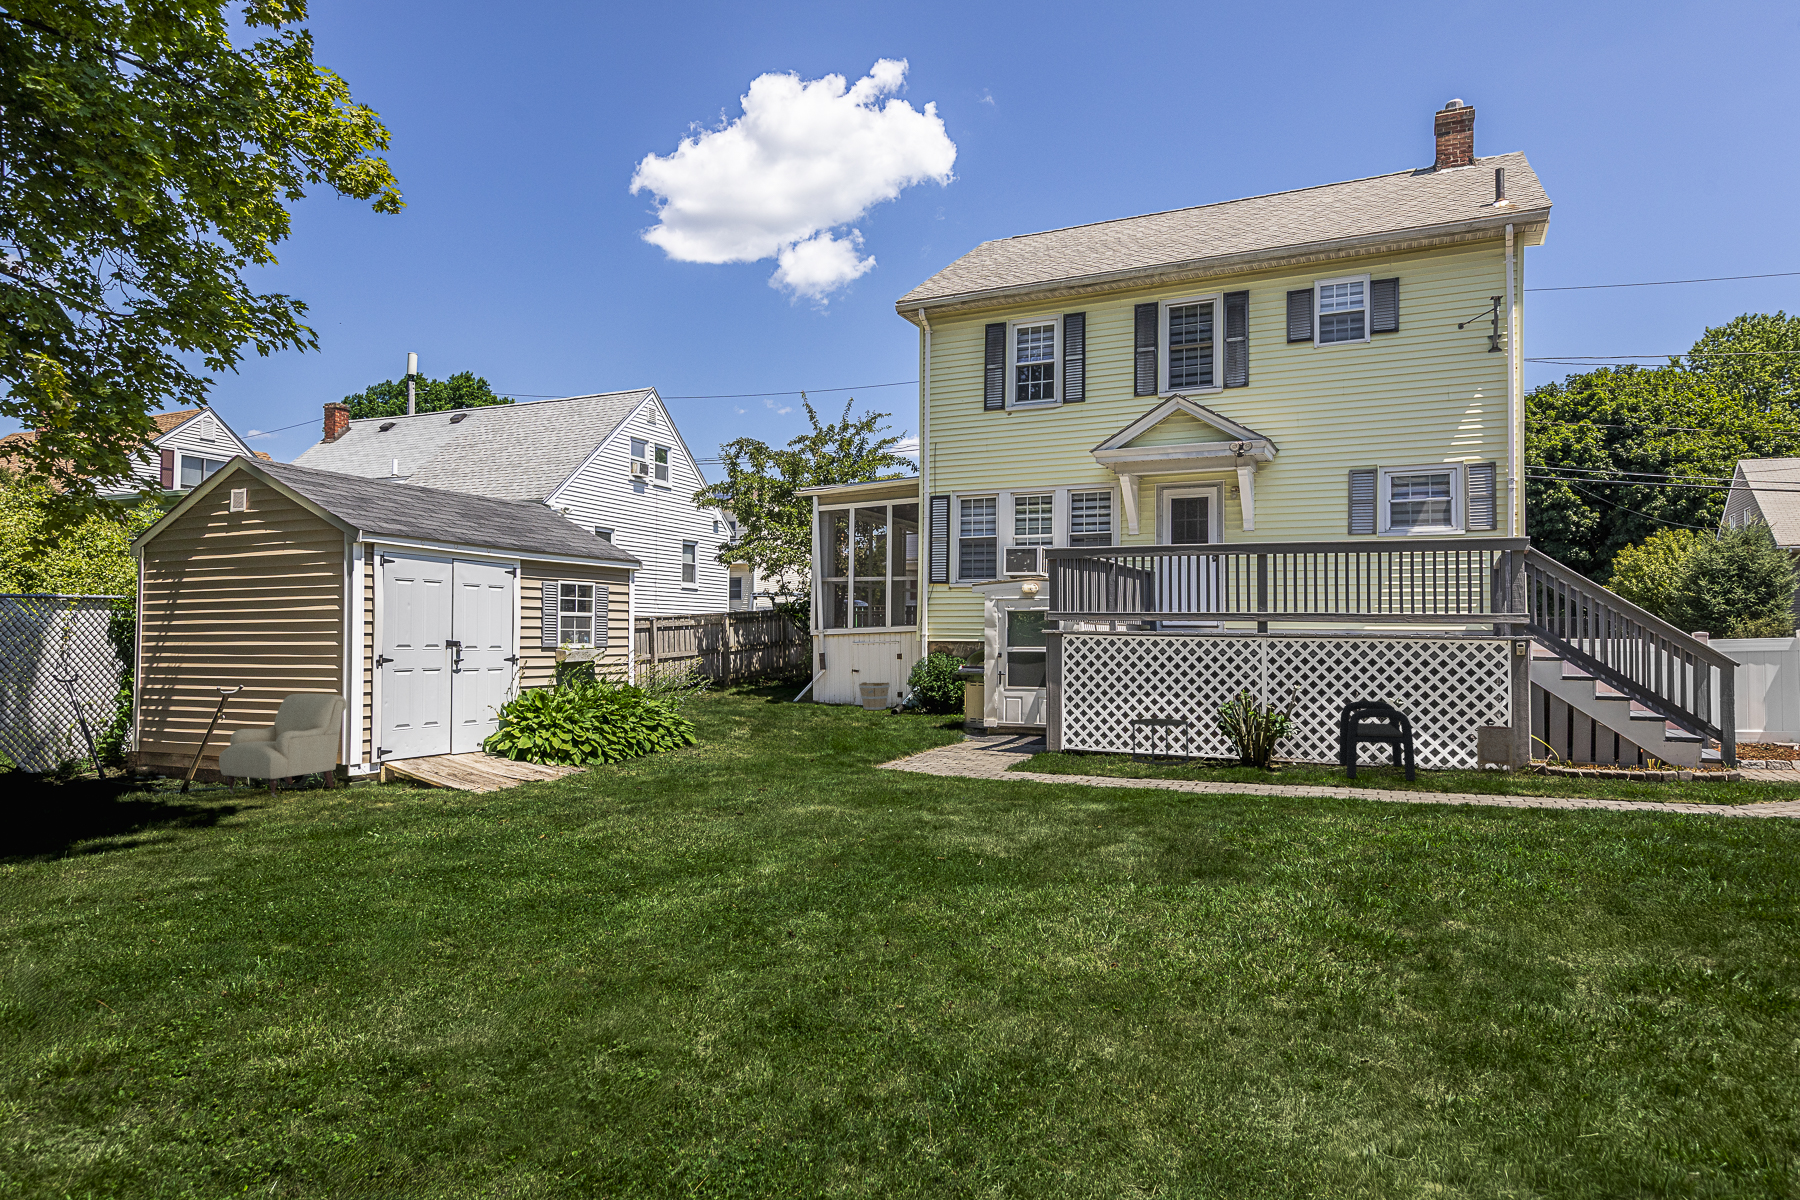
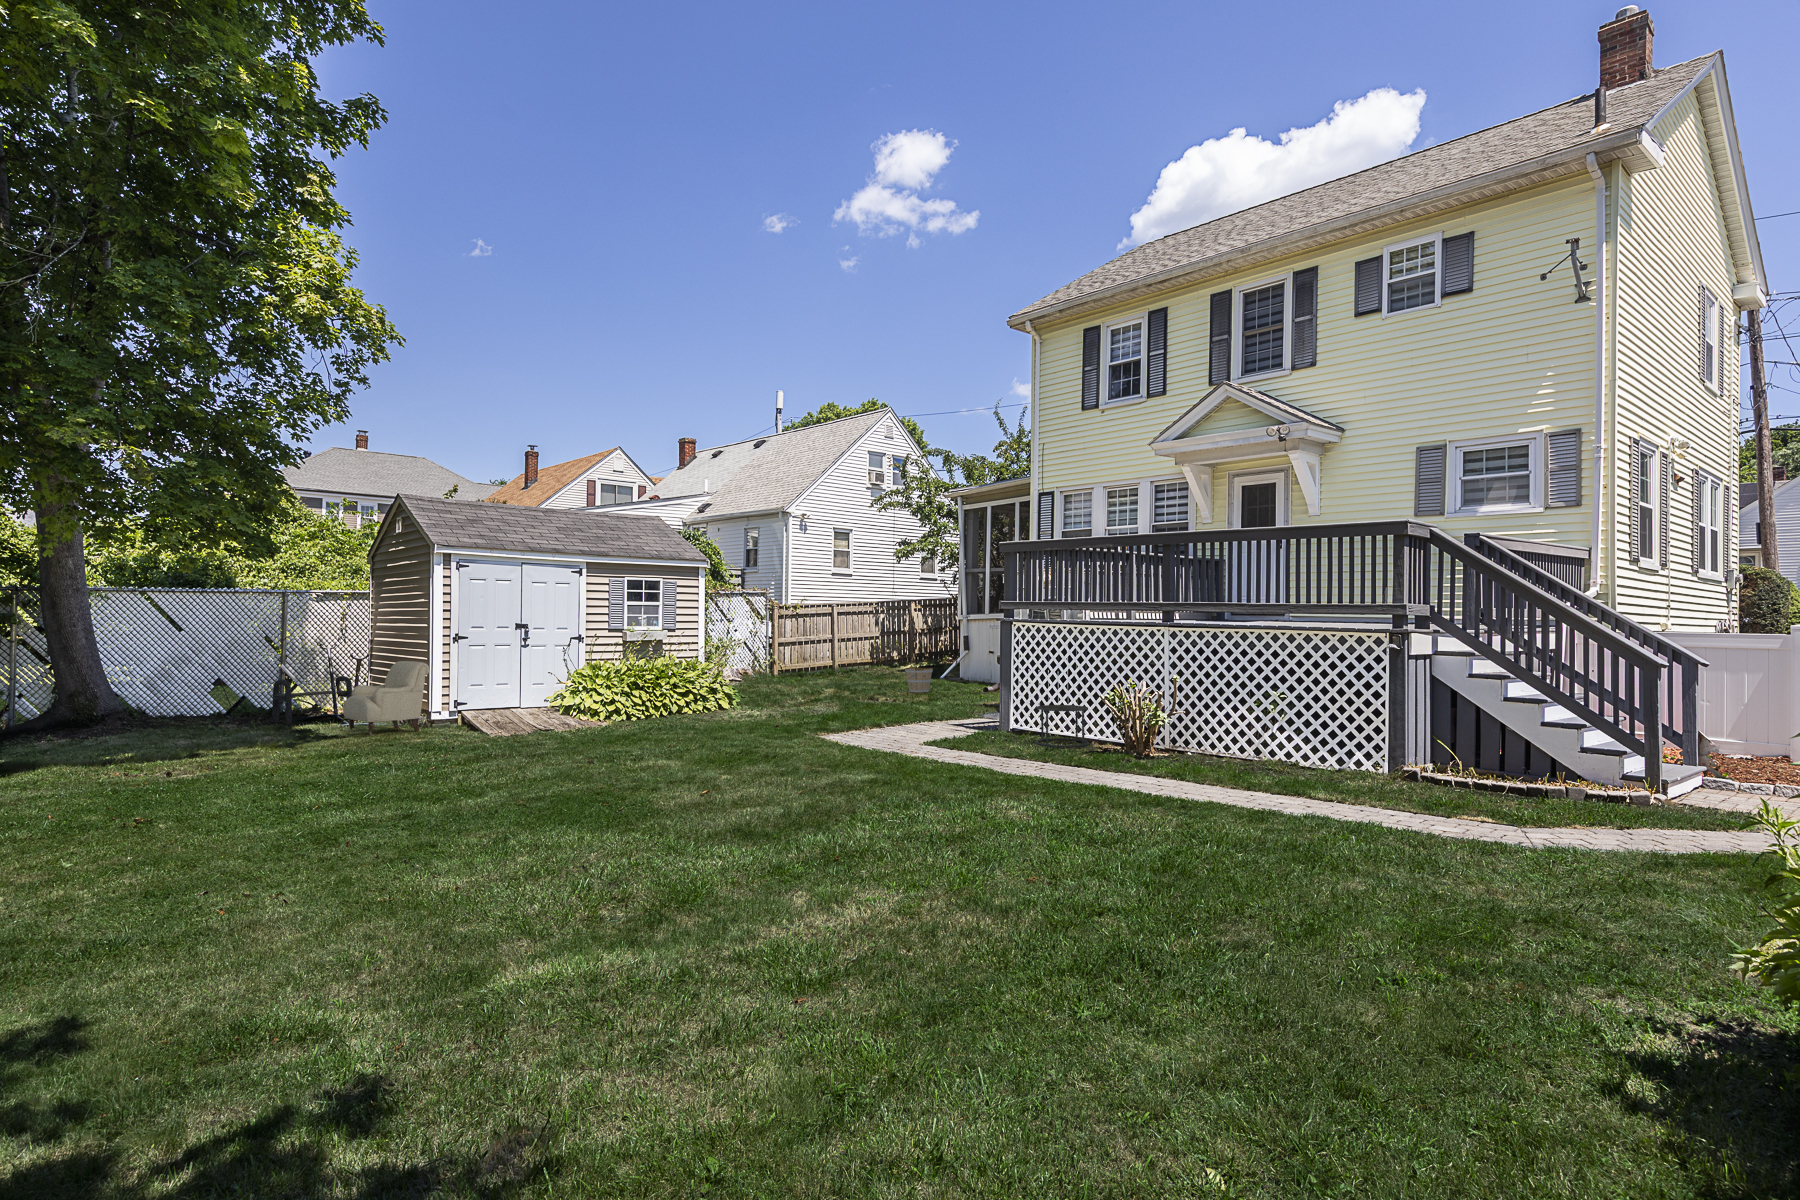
bench: present [1339,701,1416,781] -> present [272,676,352,725]
planter: present [1477,726,1517,775] -> none [1343,723,1388,773]

